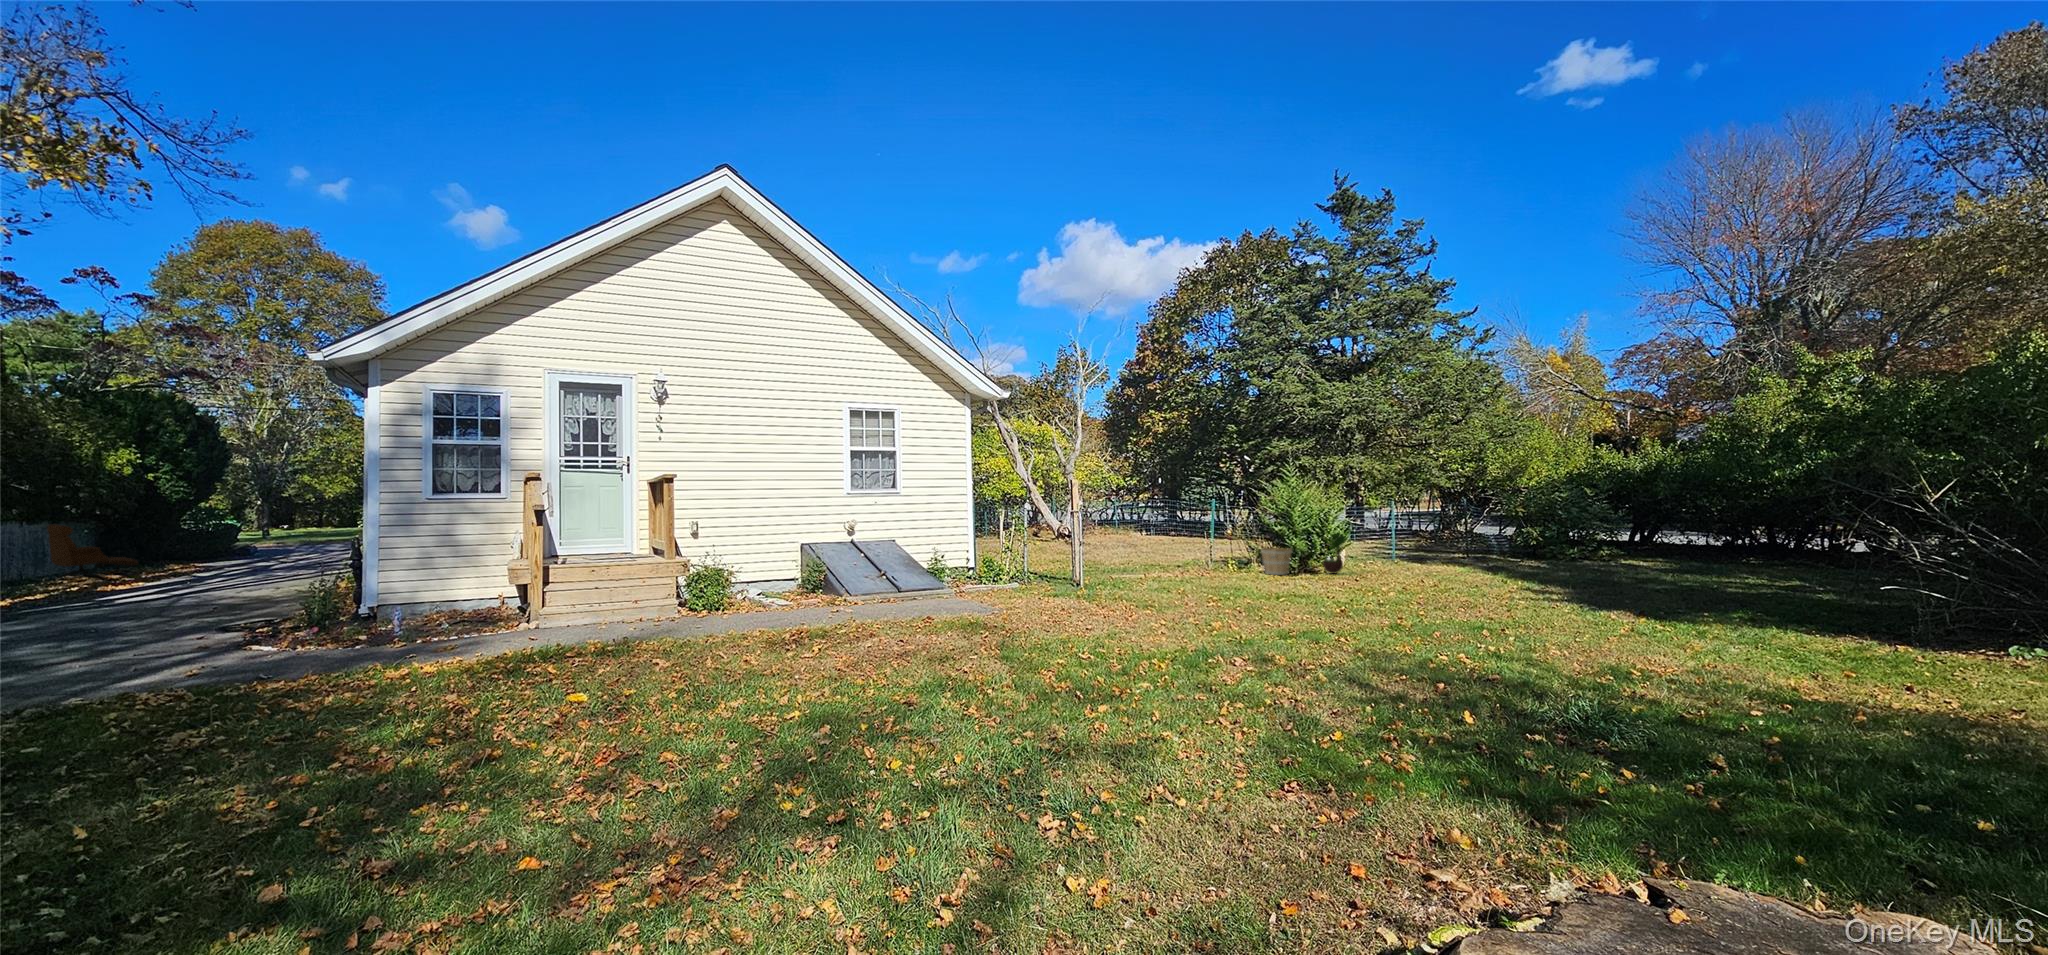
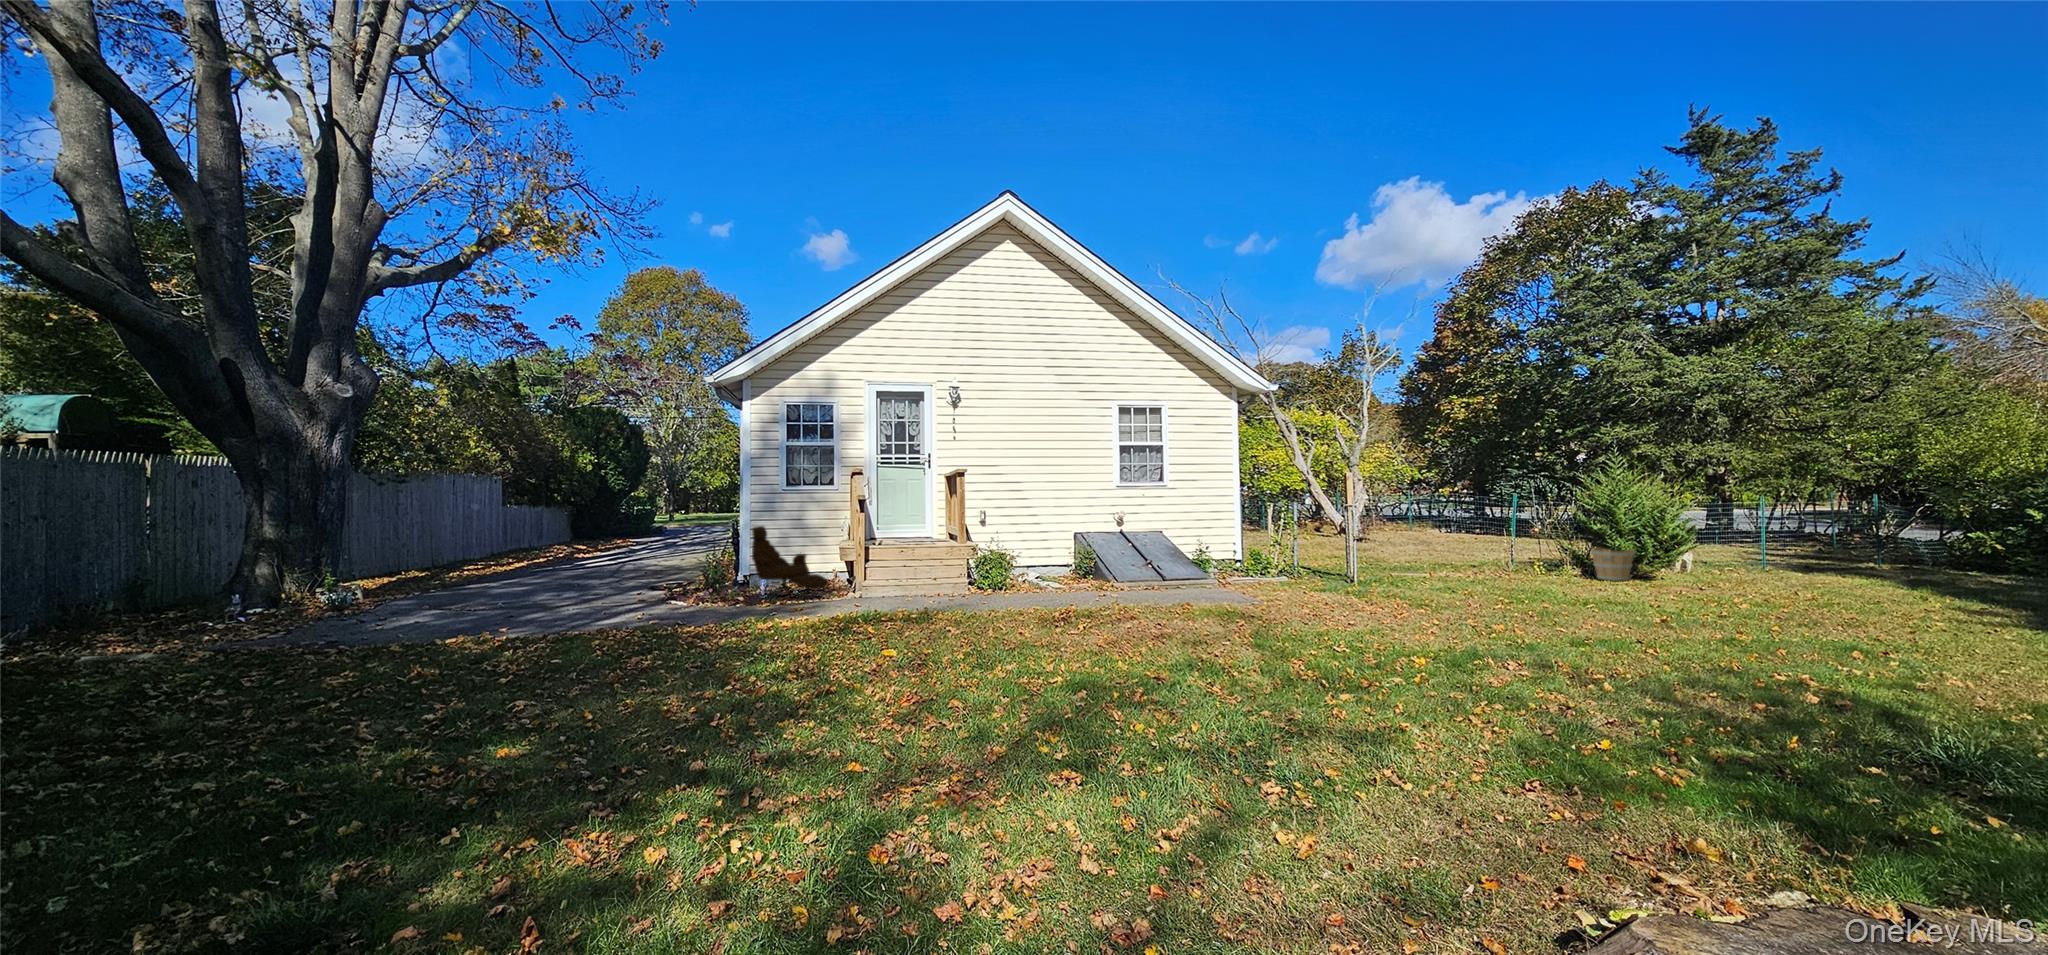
lounge chair: present [47,524,139,578] -> present [752,526,828,599]
potted tree: present [1322,534,1346,574] -> none [1680,528,1720,582]

